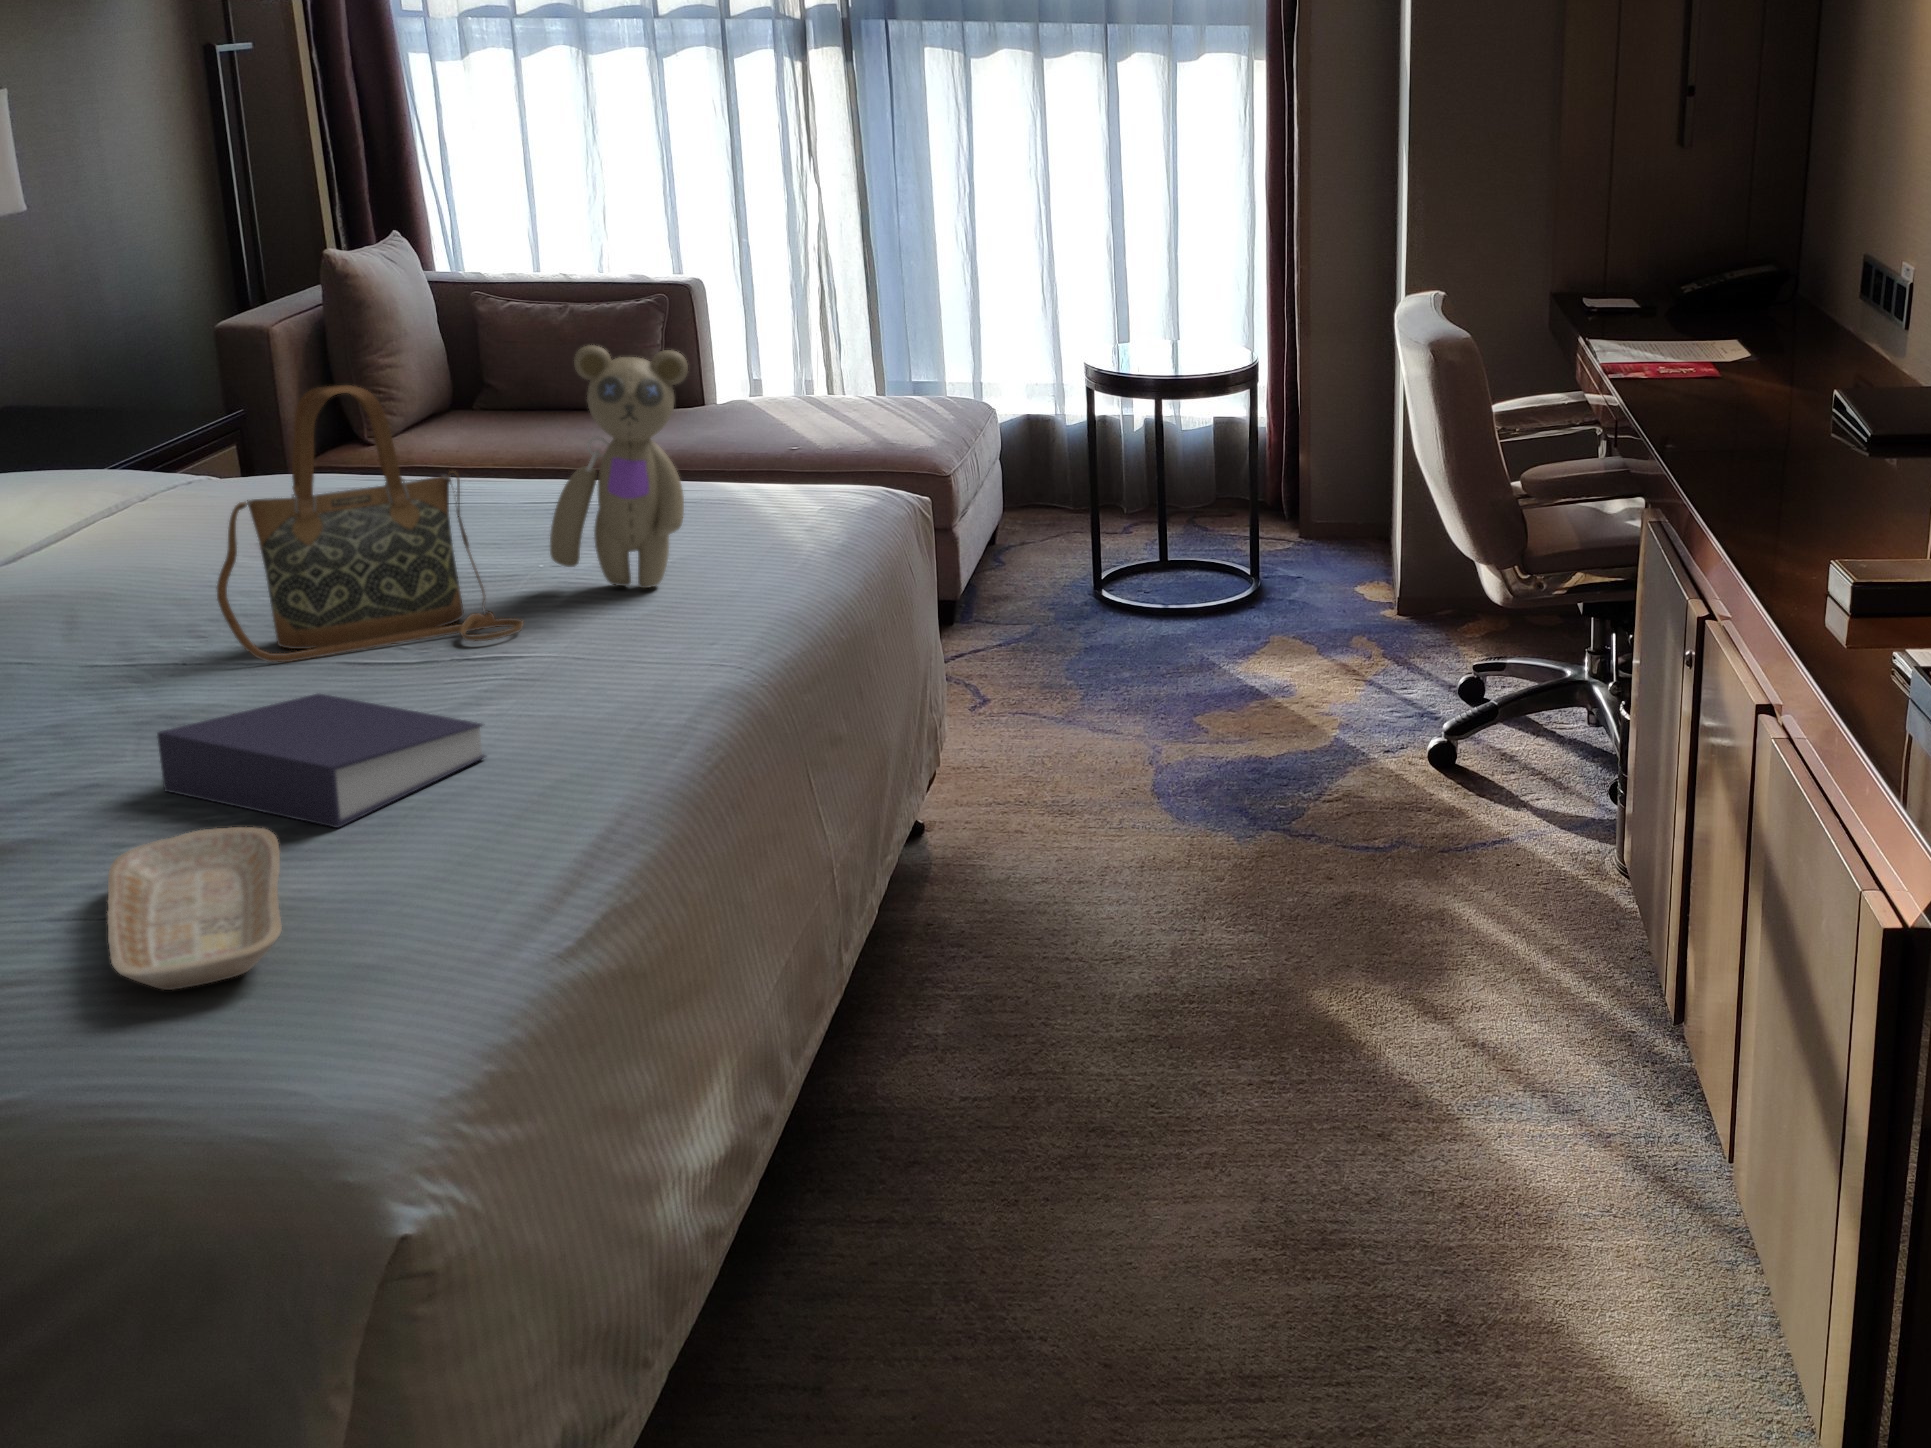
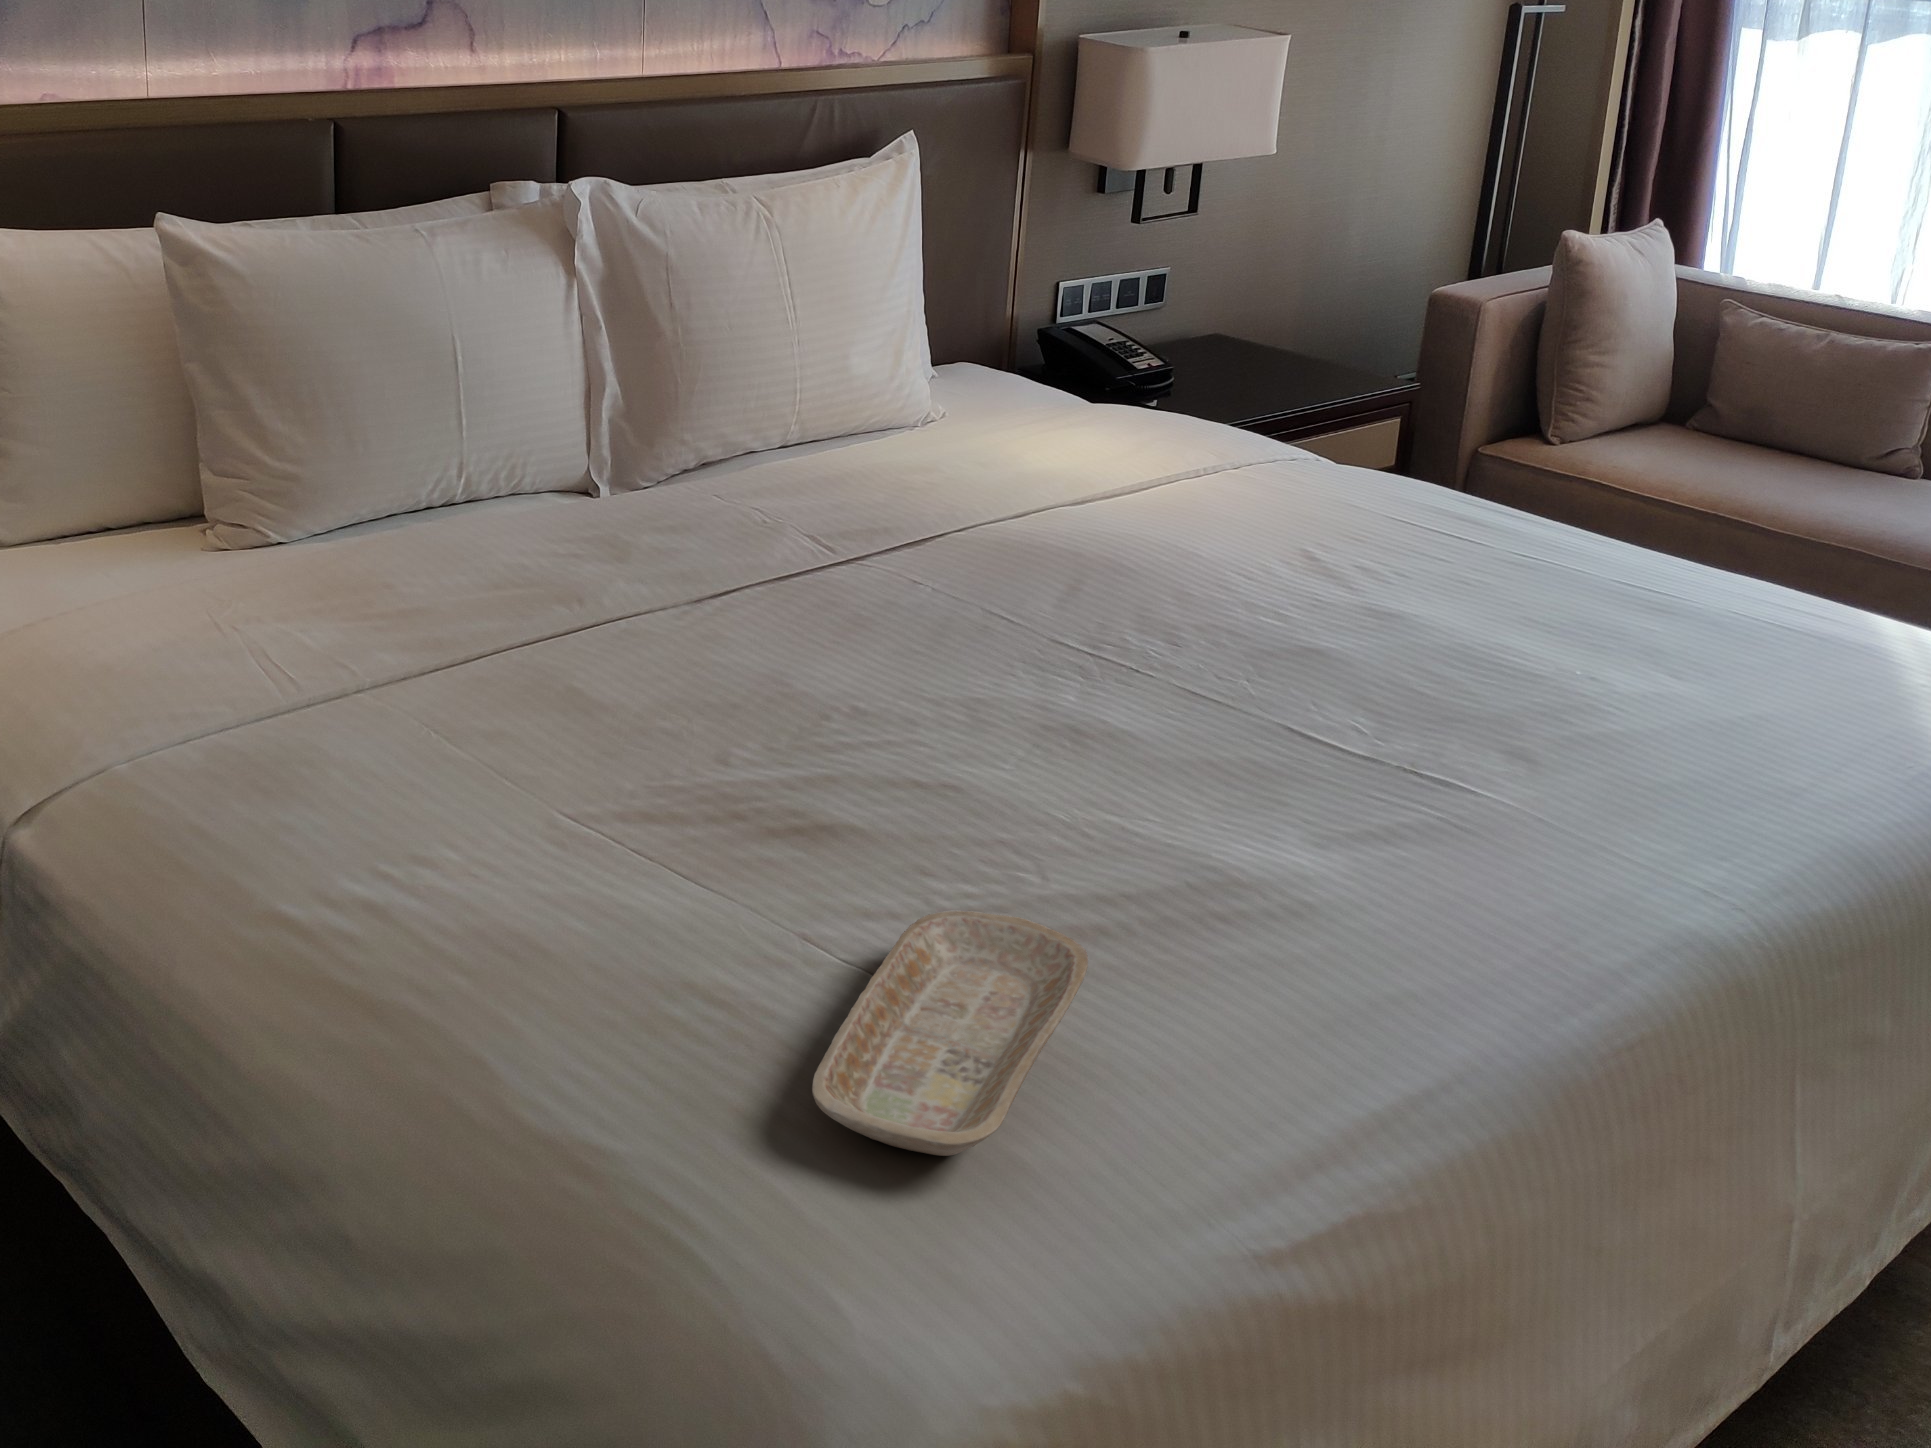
teddy bear: present [550,345,688,588] -> none [1633,418,1904,754]
handbag: present [217,385,524,662] -> none [1219,401,1560,764]
book: present [157,694,486,828] -> none [1045,766,1417,974]

